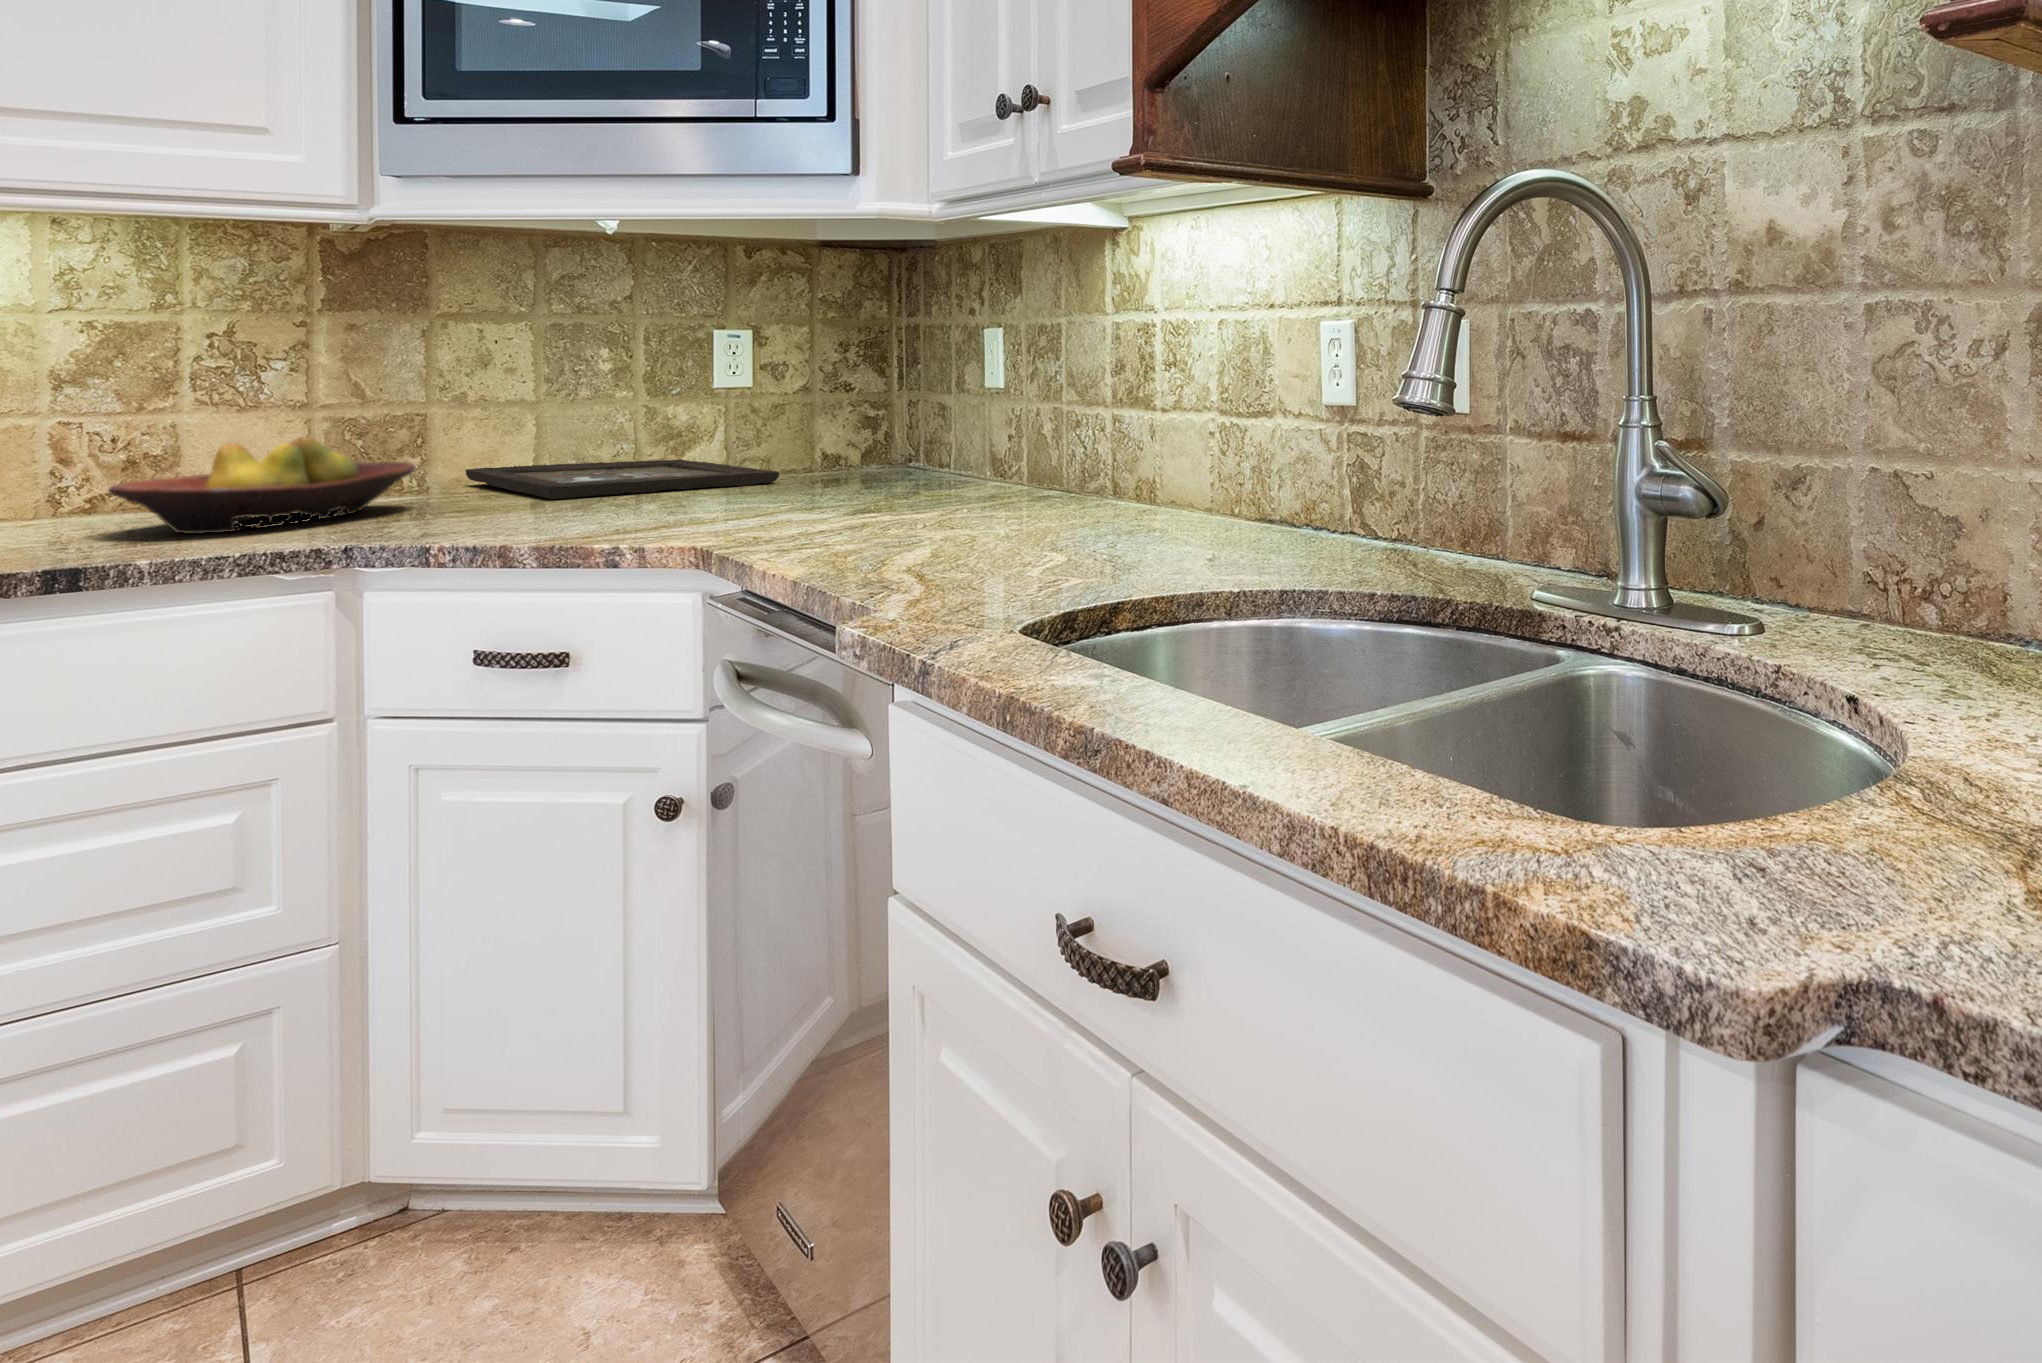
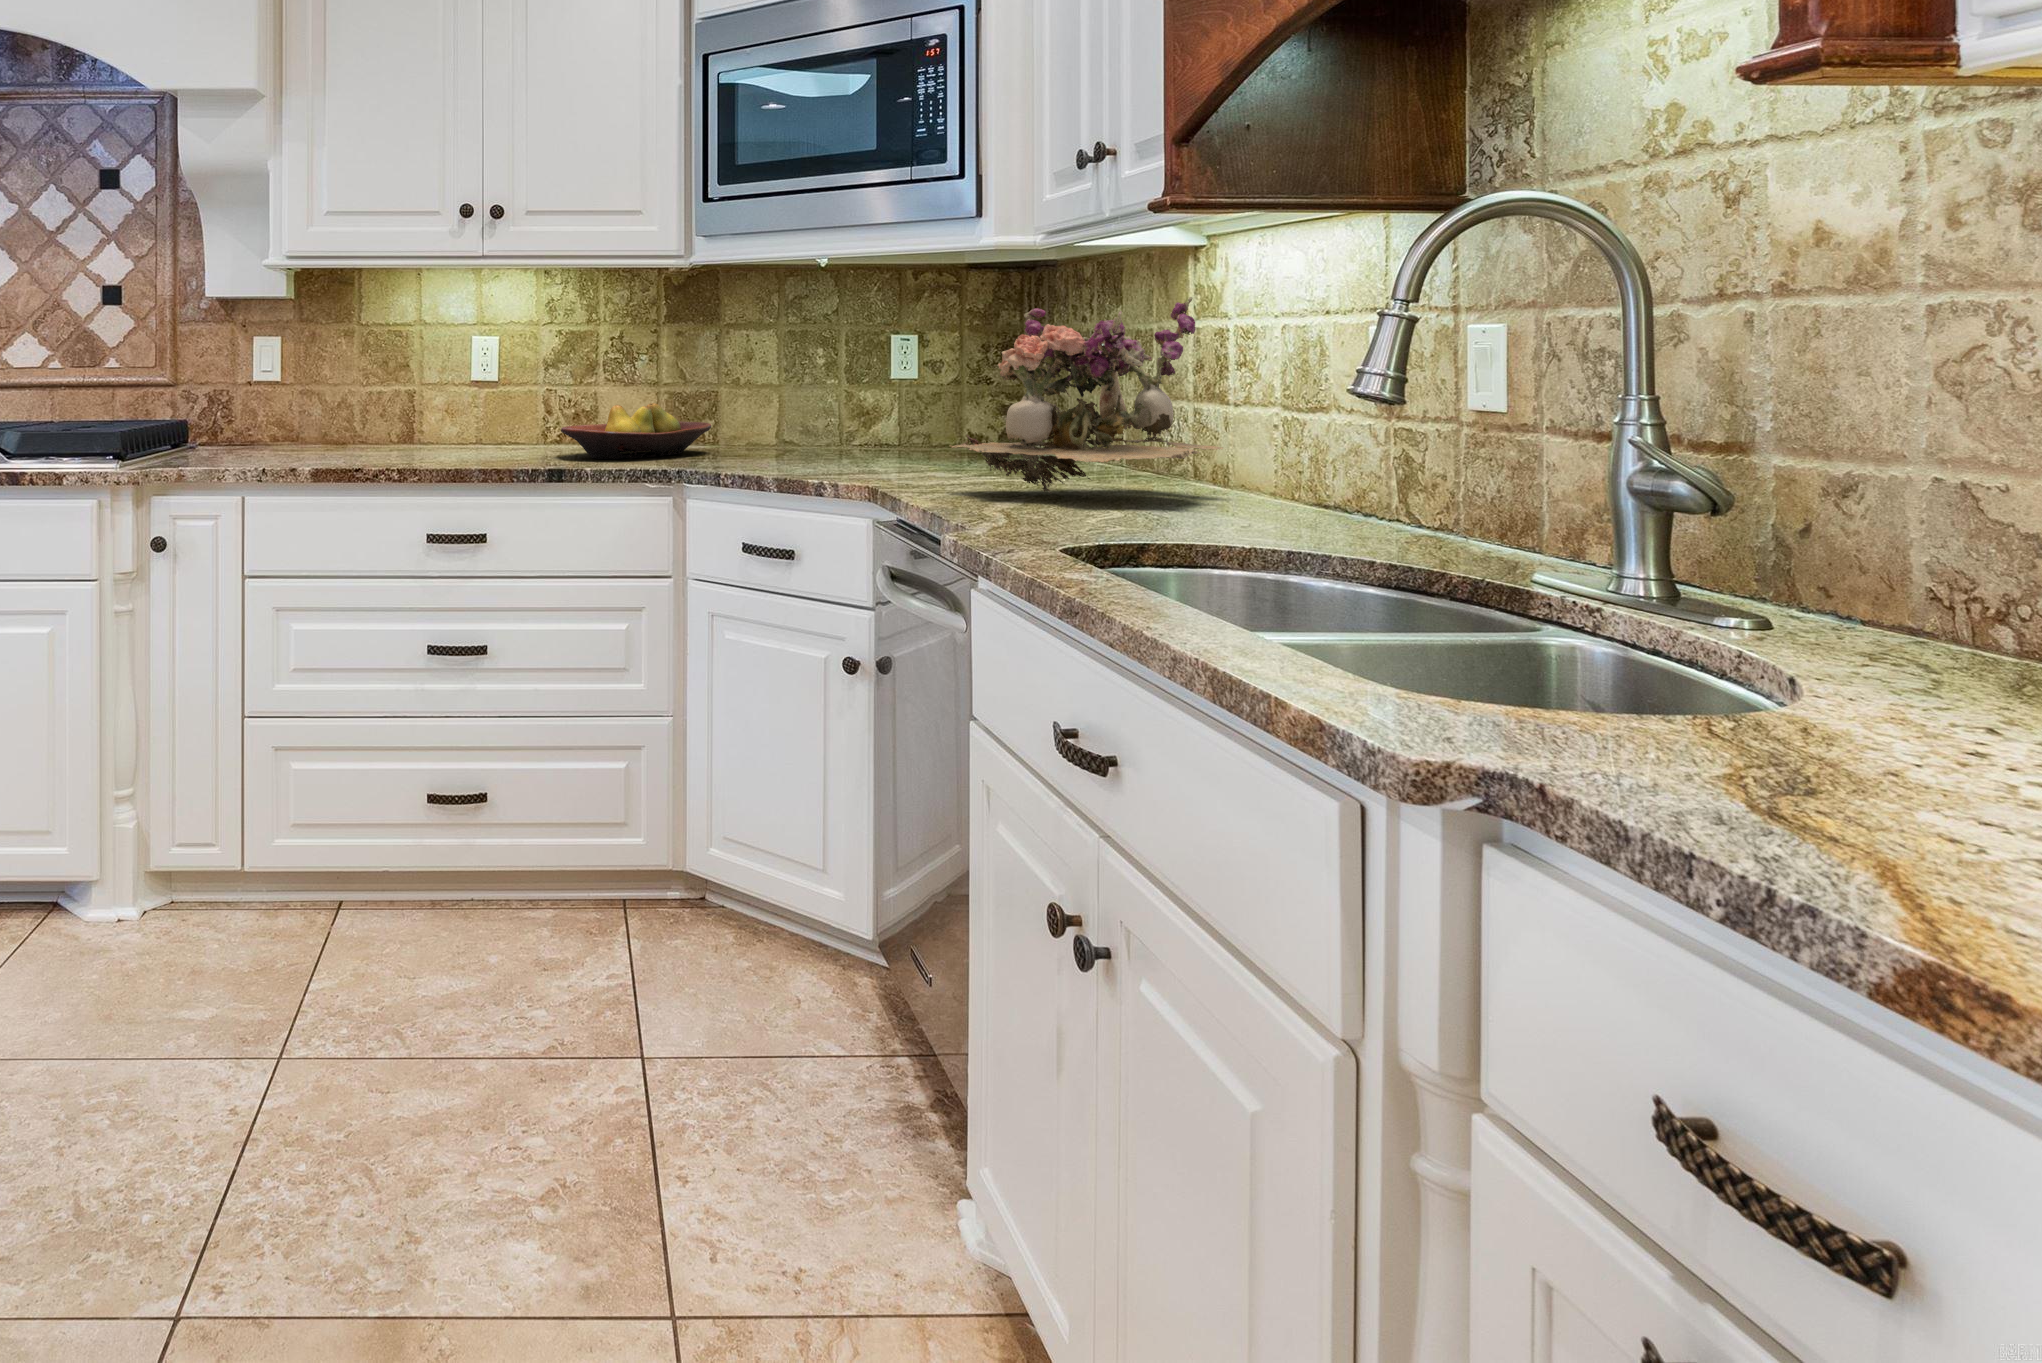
flower arrangement: none [821,285,1158,534] -> present [950,297,1223,493]
tray: present [466,459,779,499] -> none [741,430,940,453]

